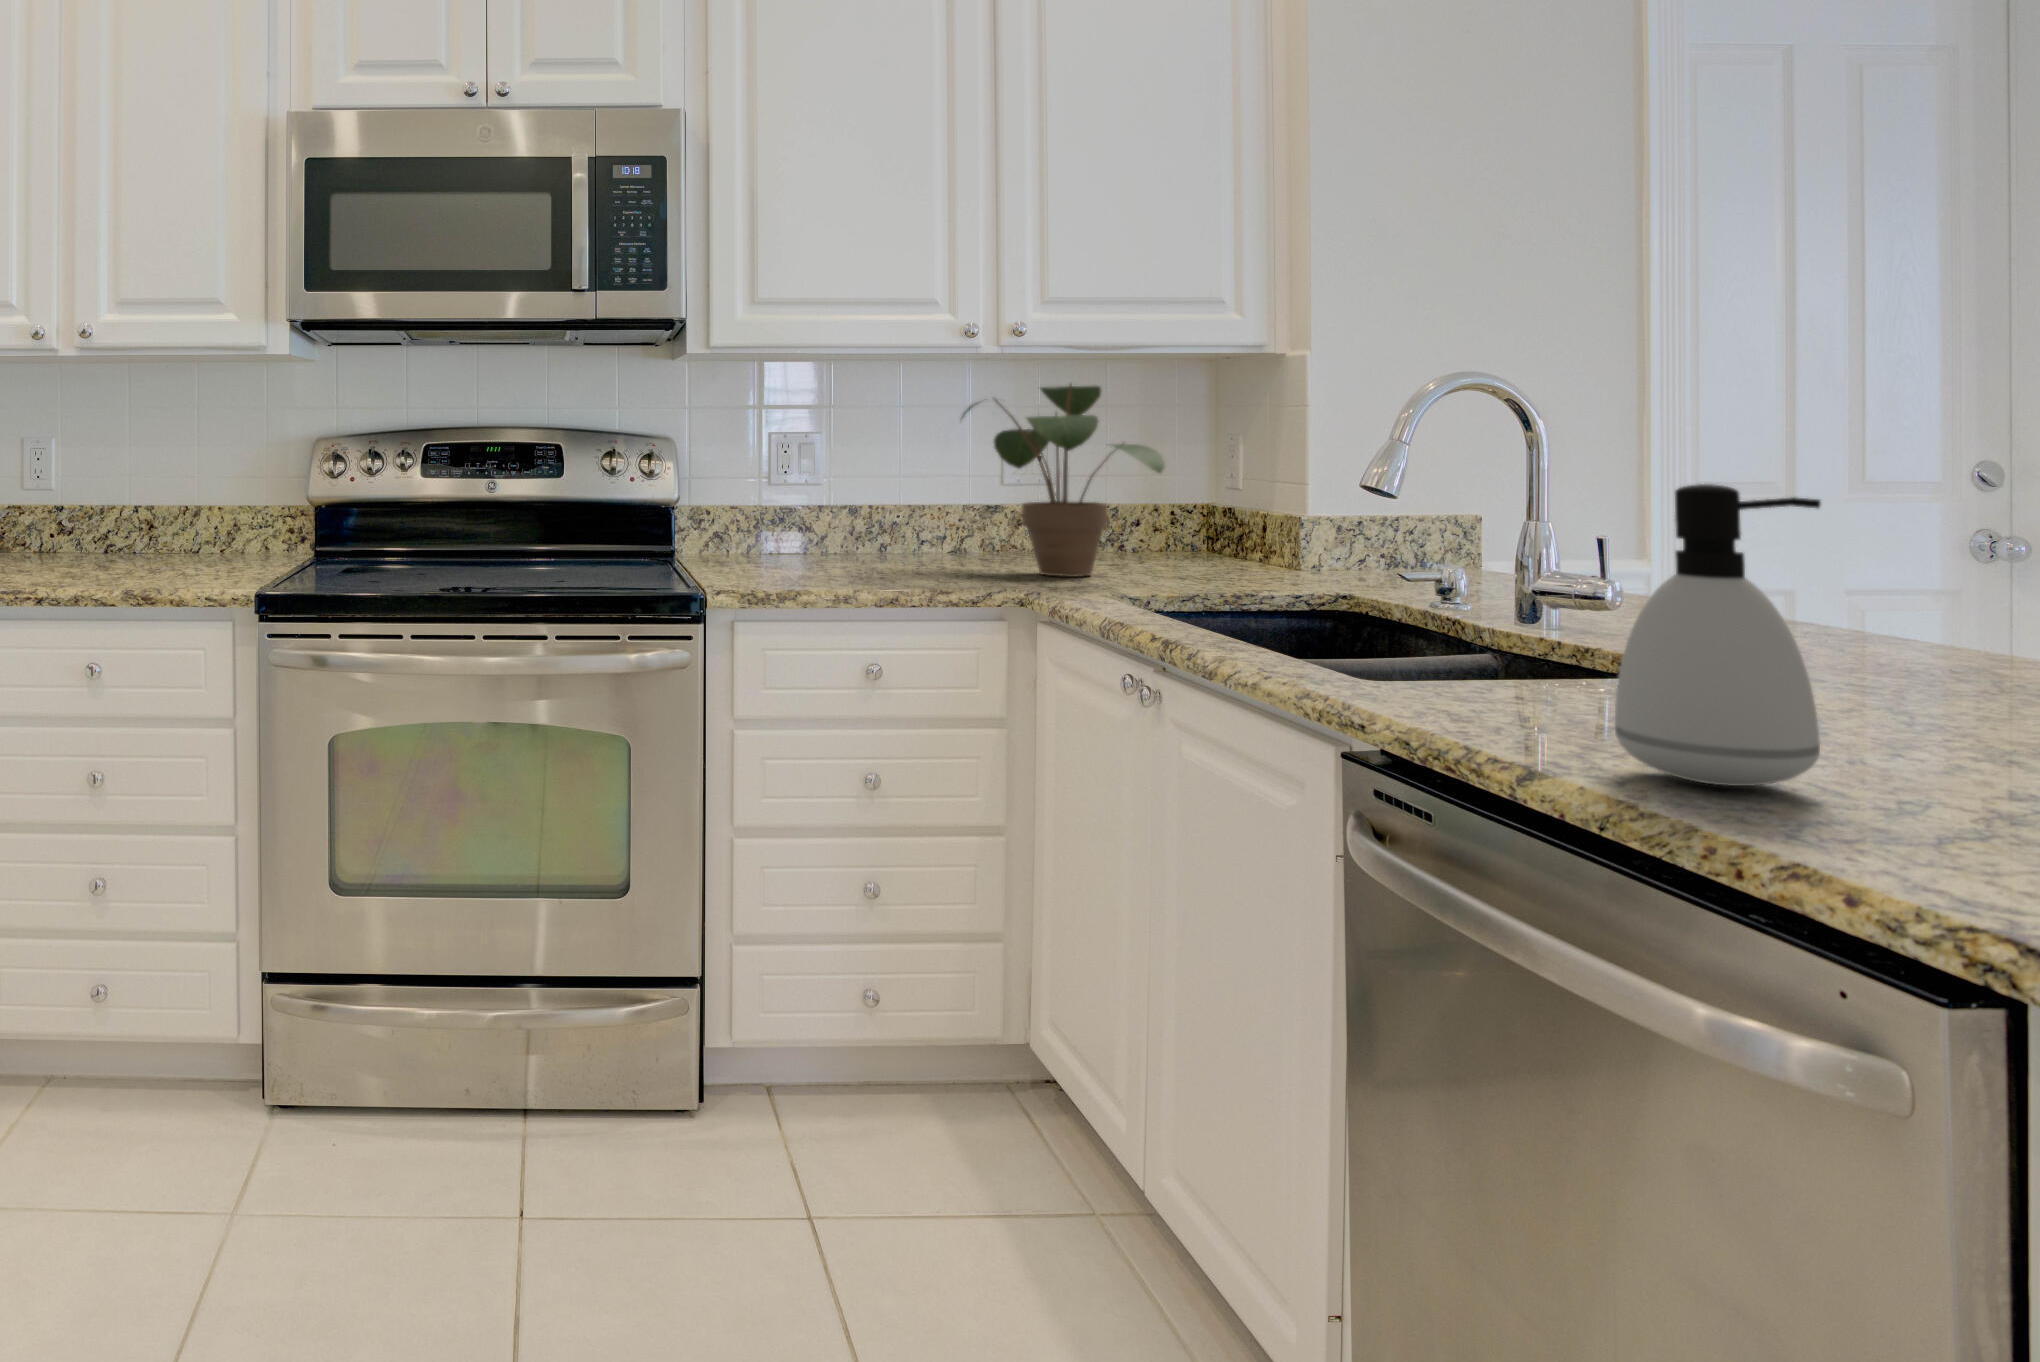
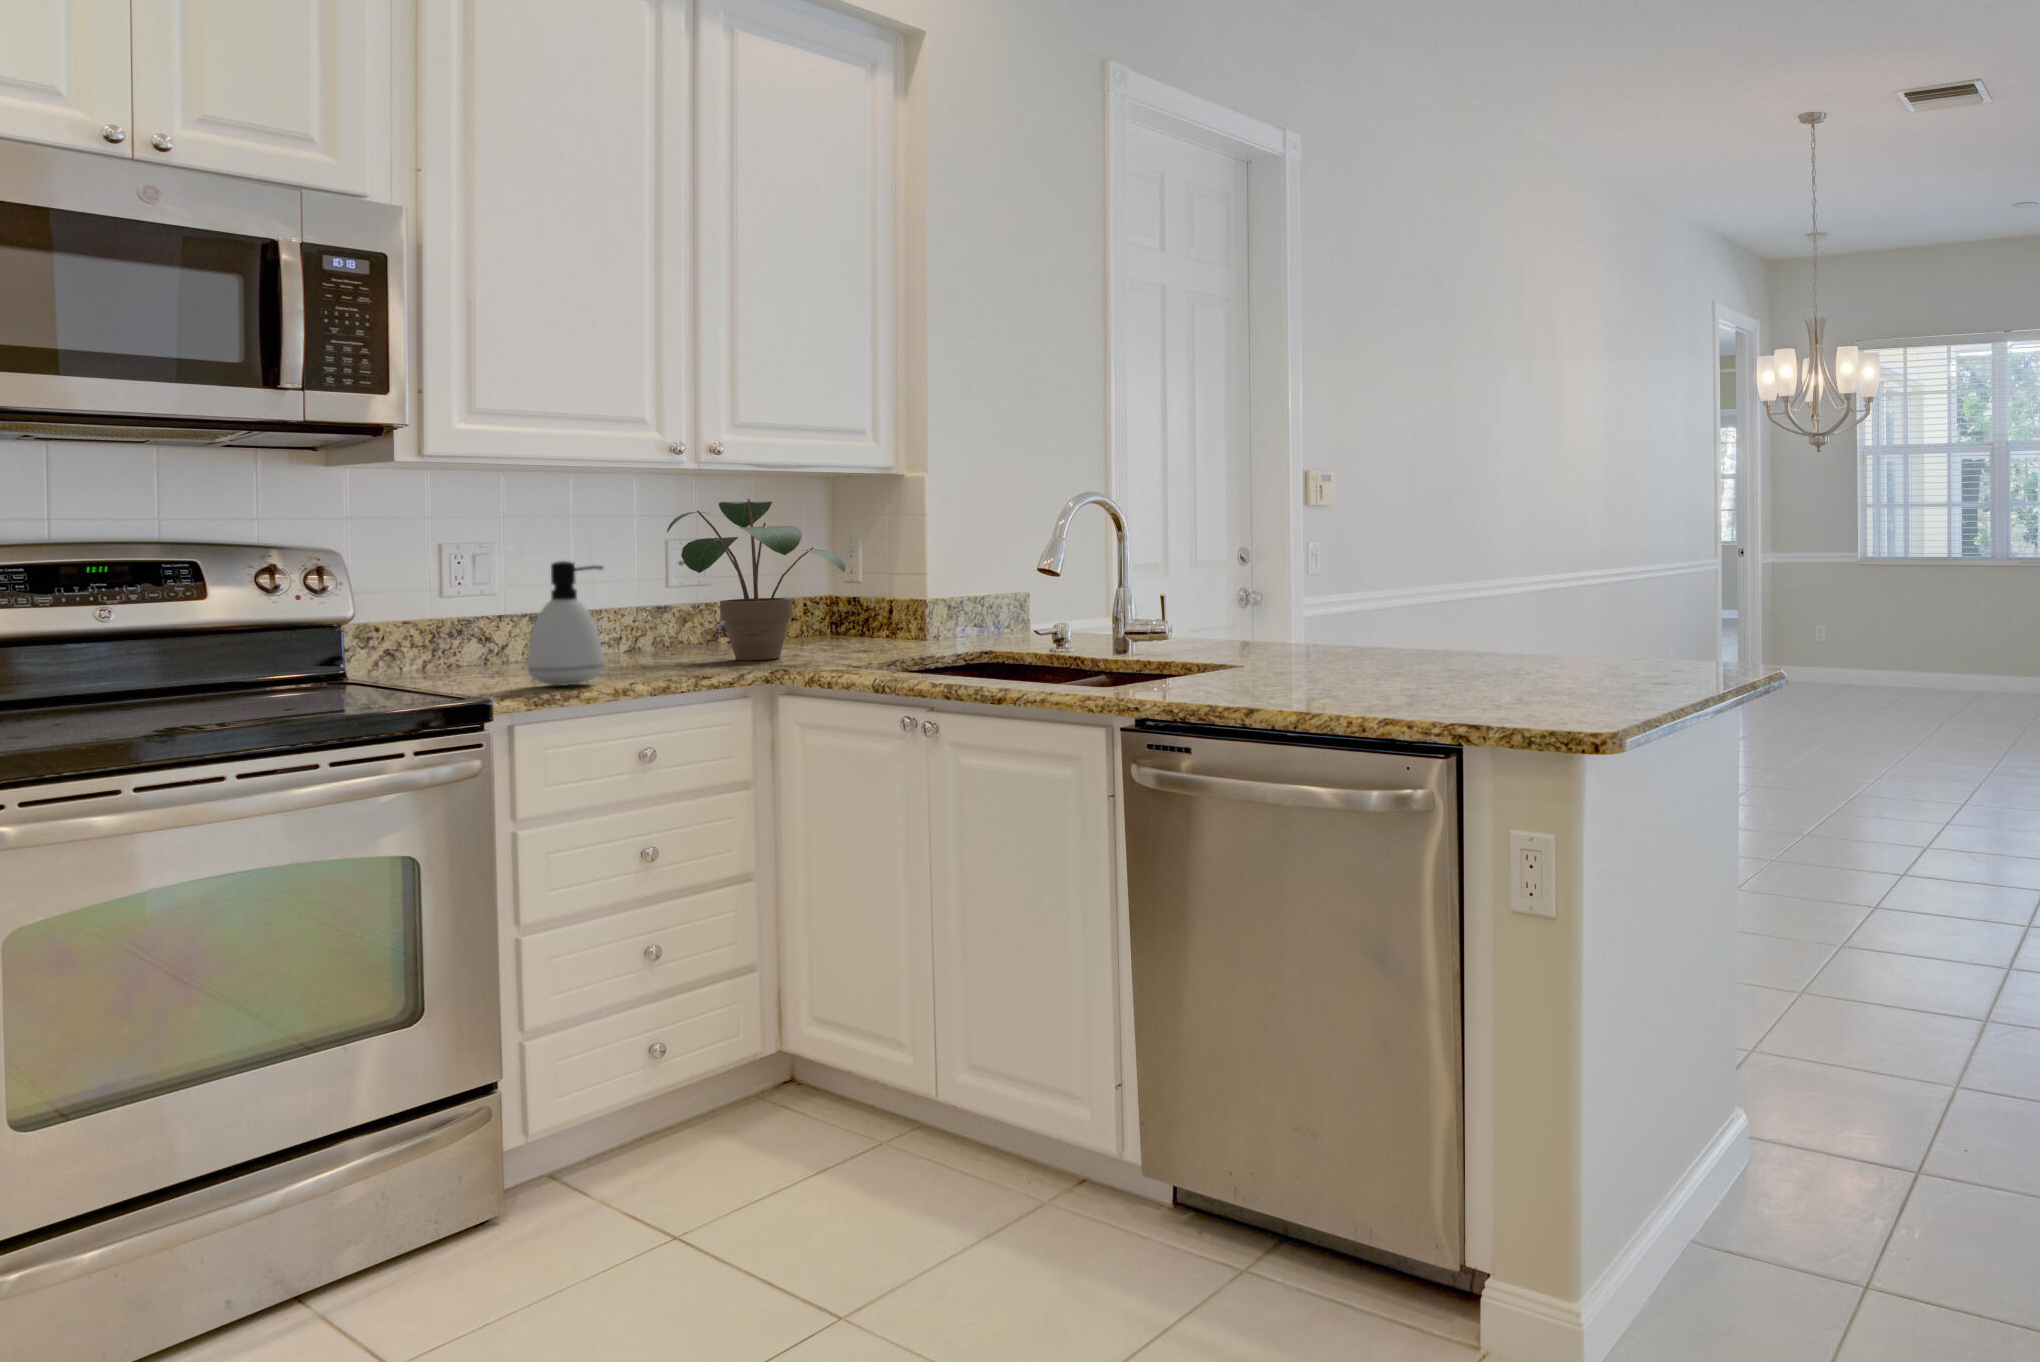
soap dispenser: present [1615,484,1821,786] -> present [528,561,604,685]

